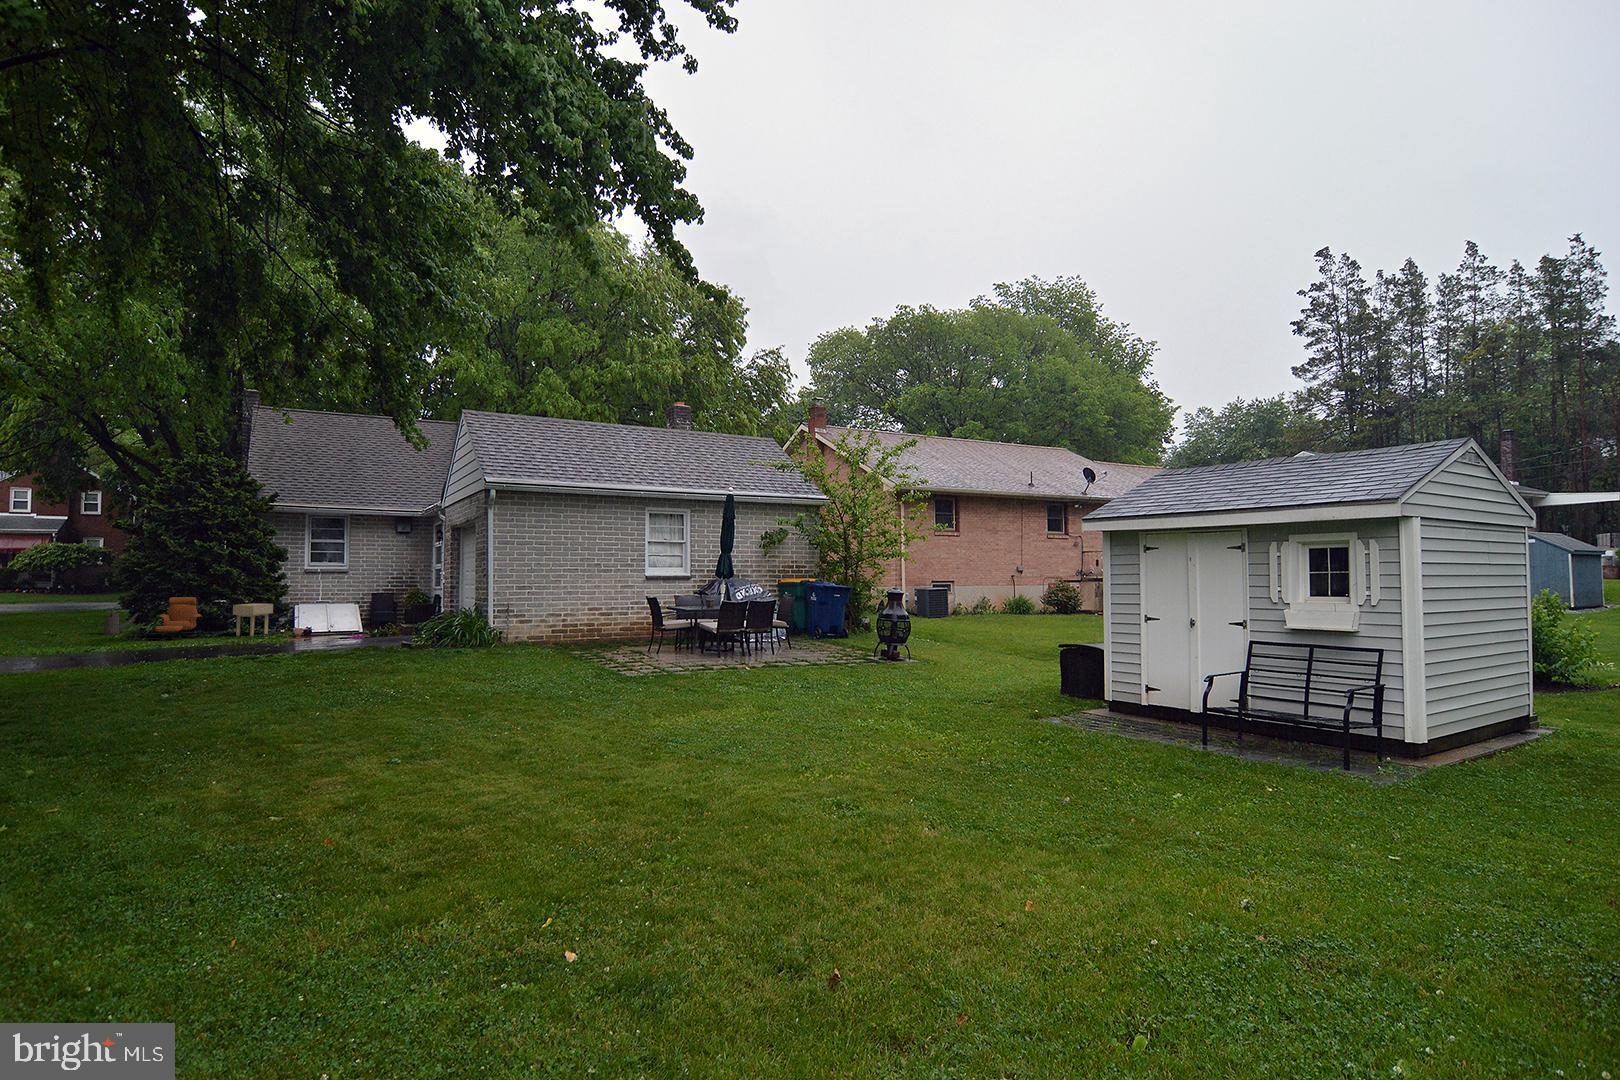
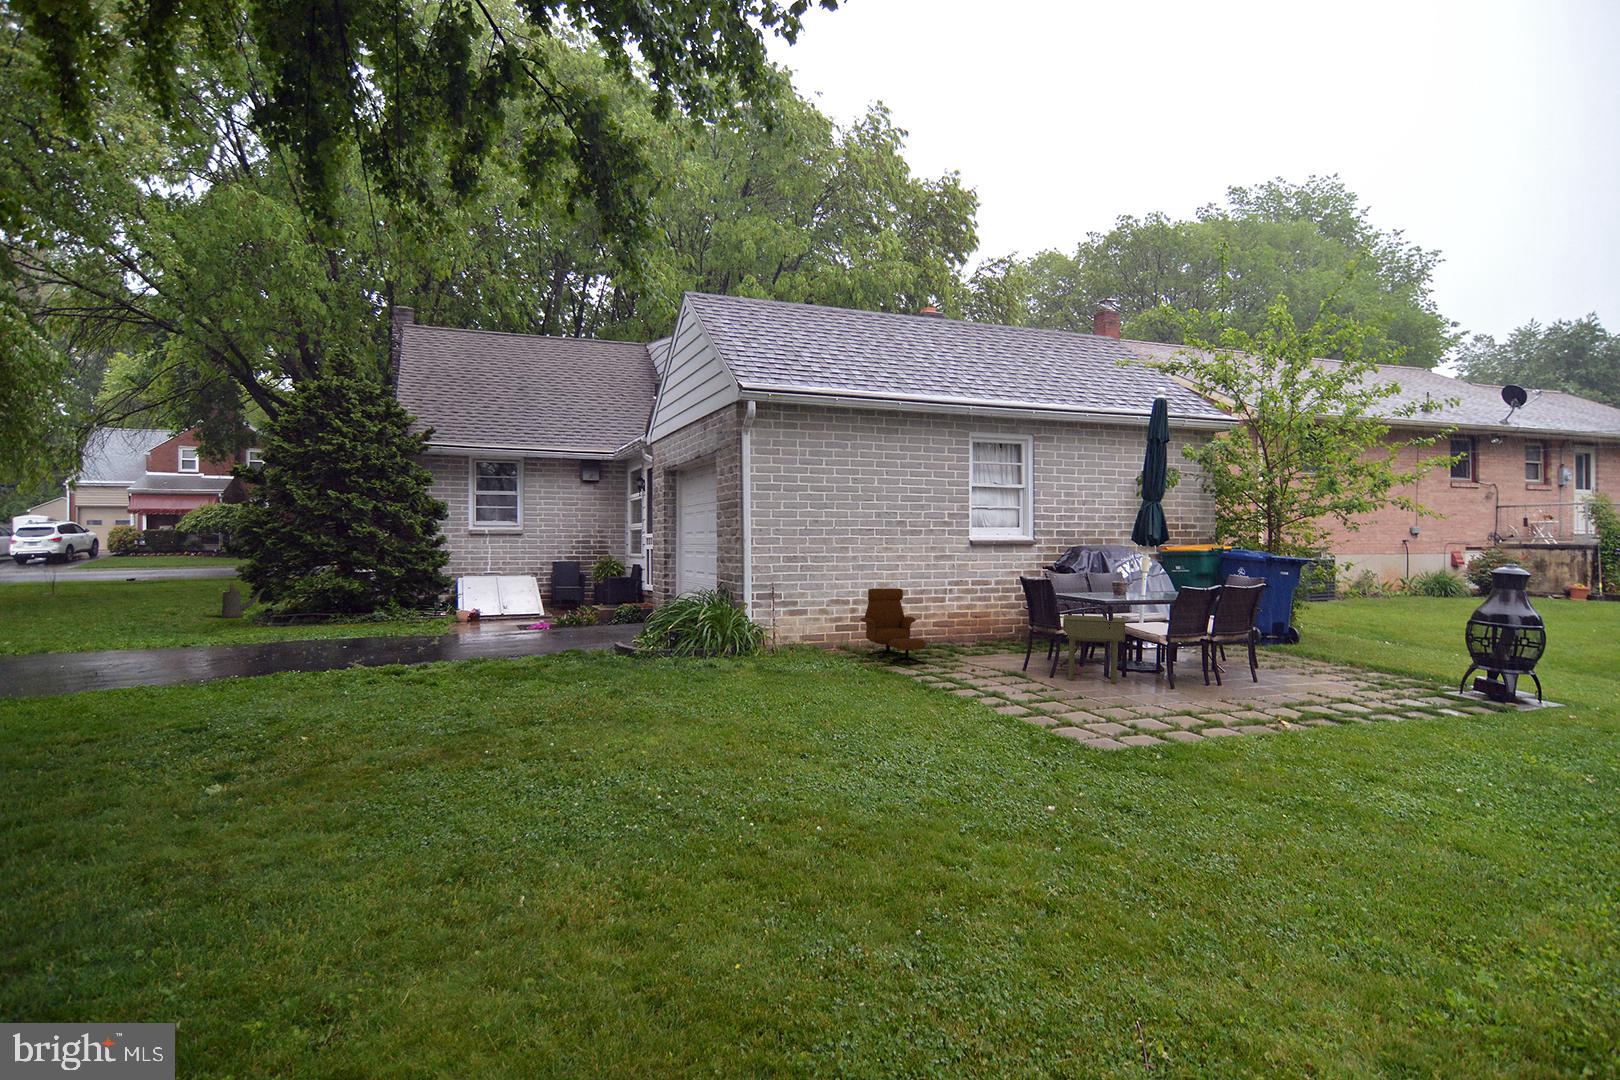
lounge chair: present [155,597,201,641] -> present [860,588,926,666]
side table: present [233,604,273,636] -> present [1063,615,1125,683]

